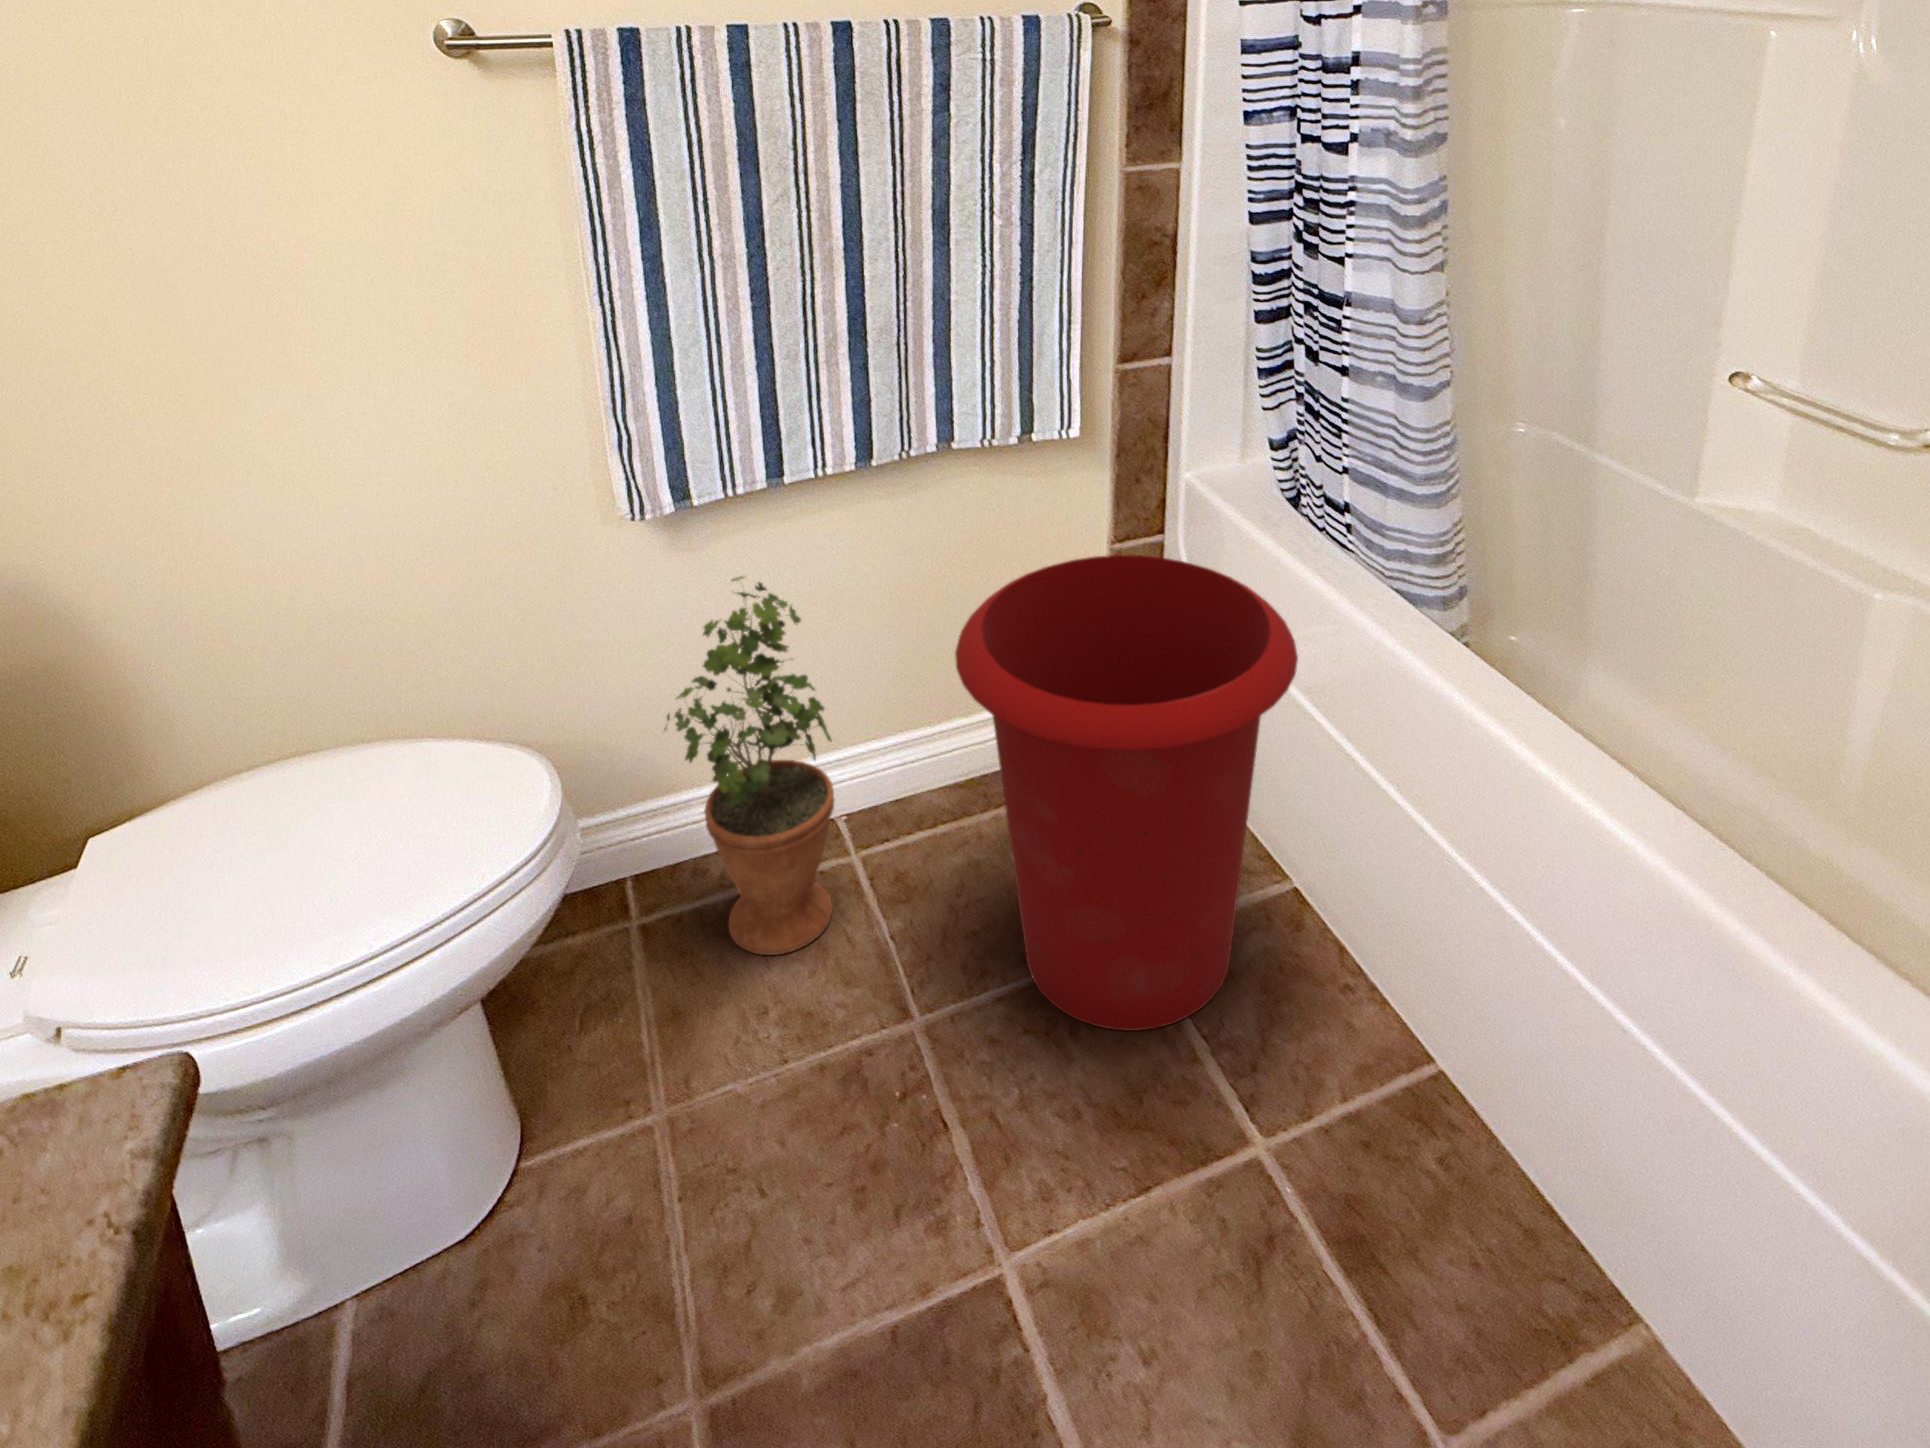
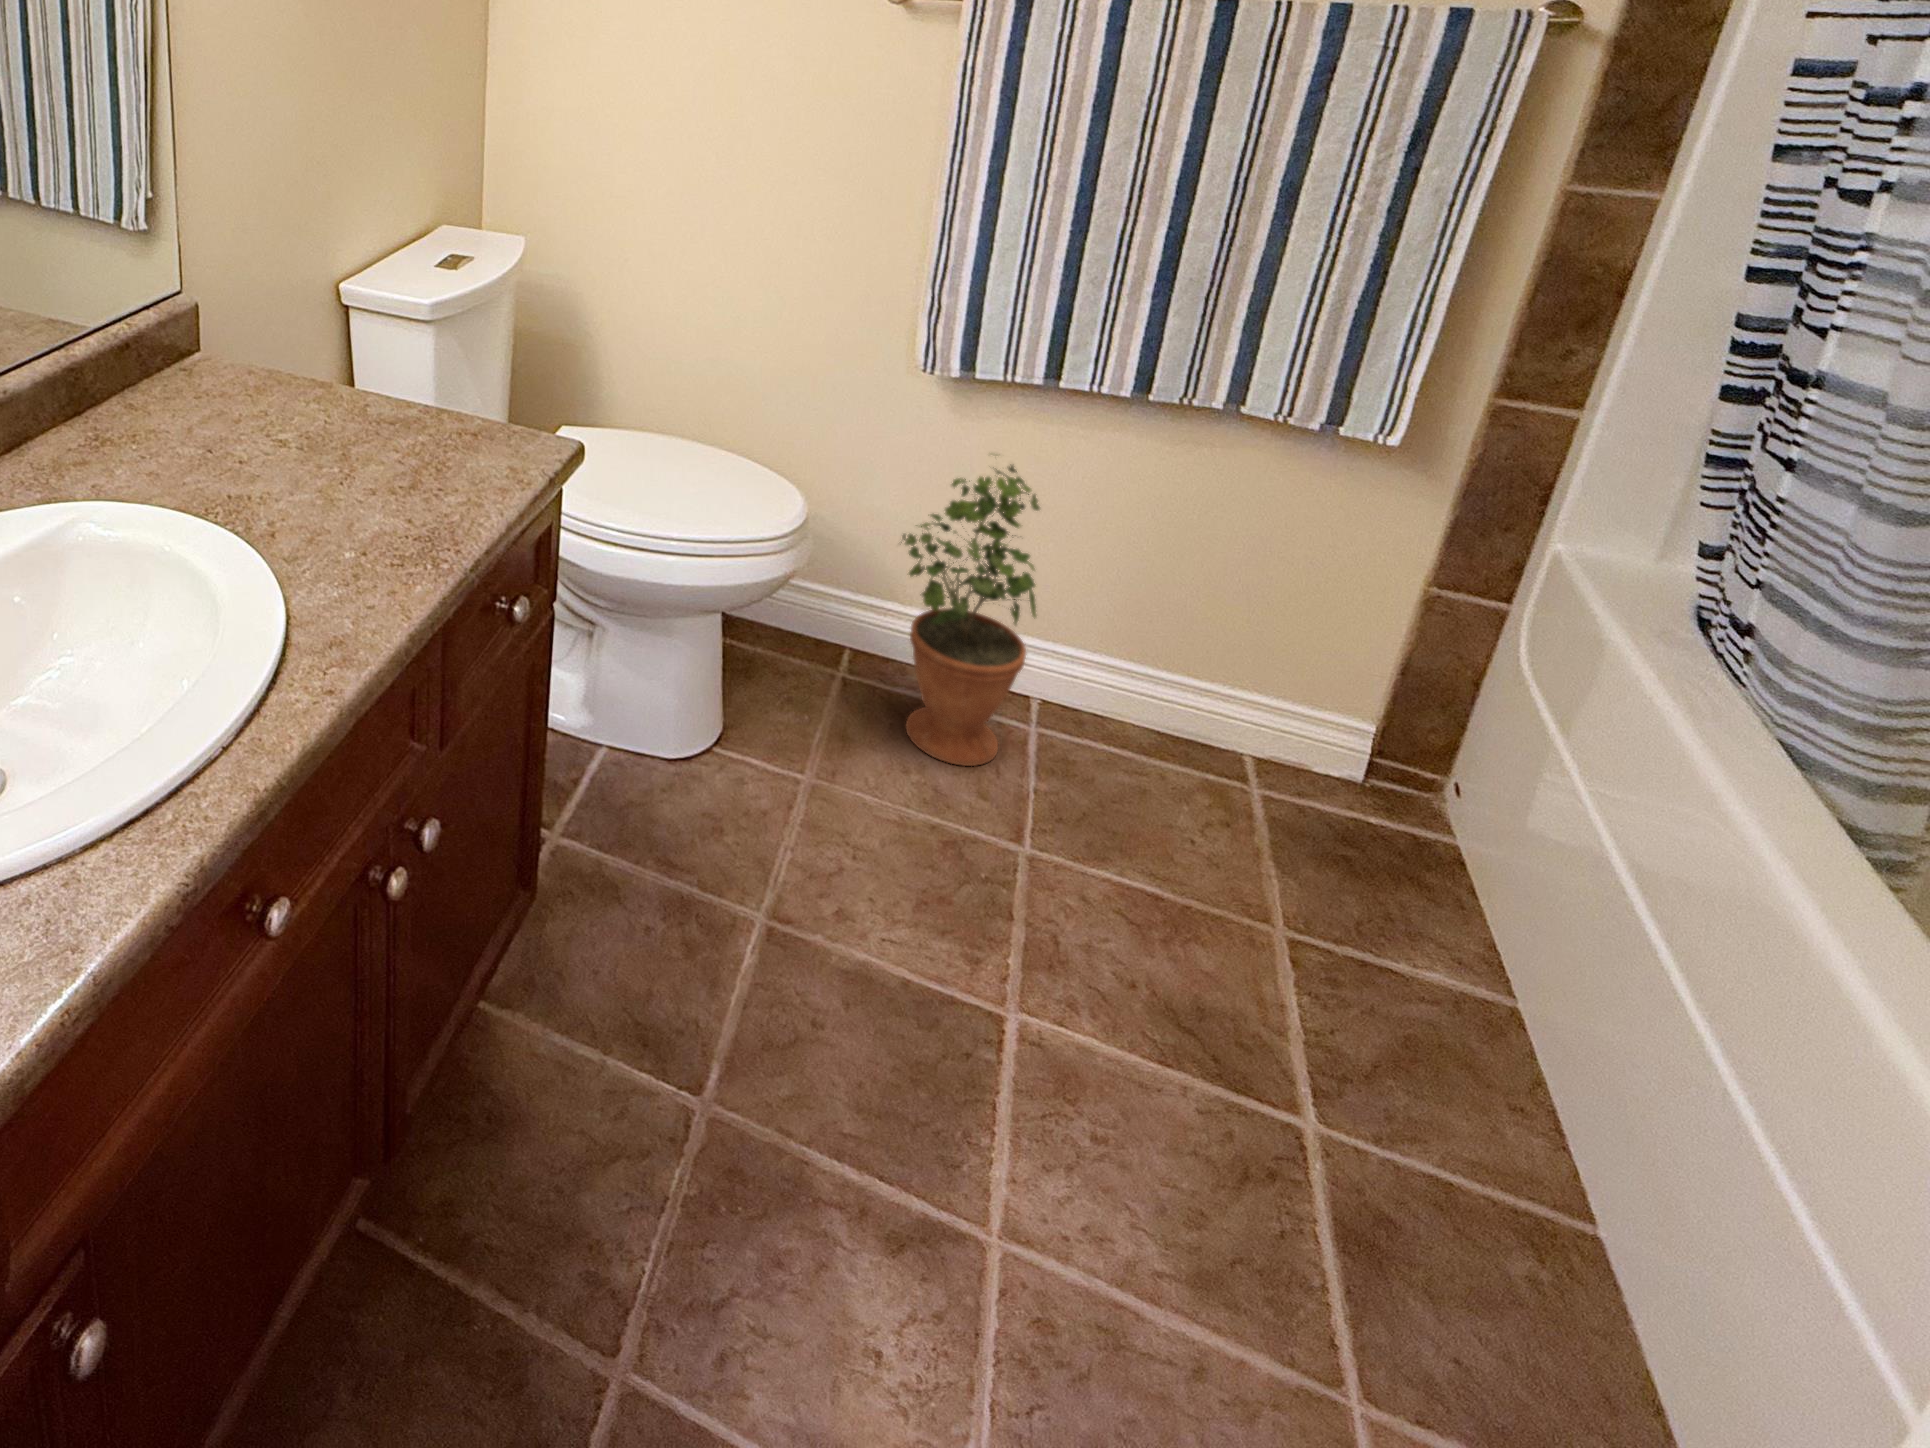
waste bin: present [955,555,1298,1031] -> none [1155,551,1590,1029]

